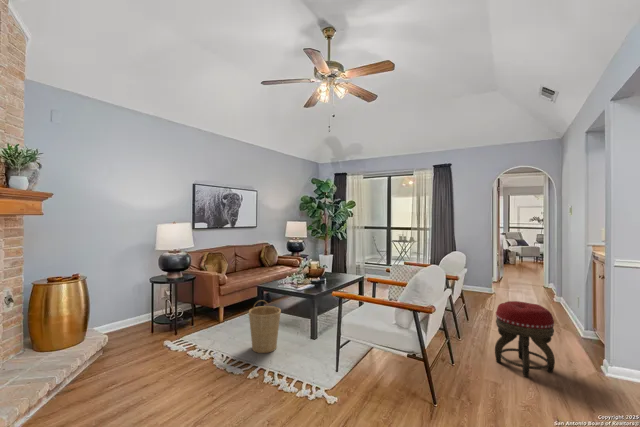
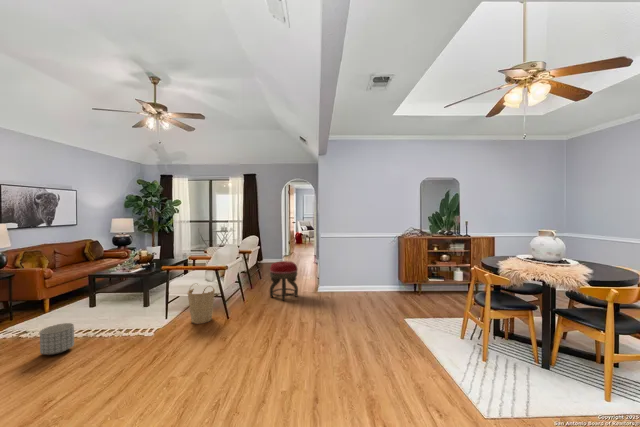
basket: present [249,300,281,353] -> present [188,286,215,324]
planter: none [194,353,229,396] -> present [40,323,74,355]

